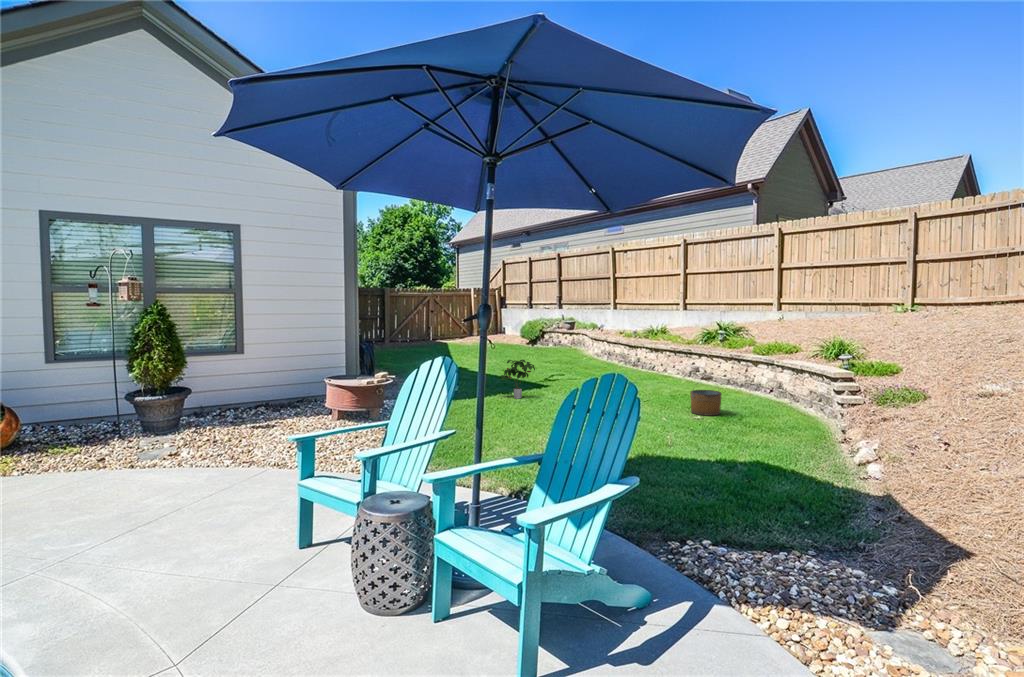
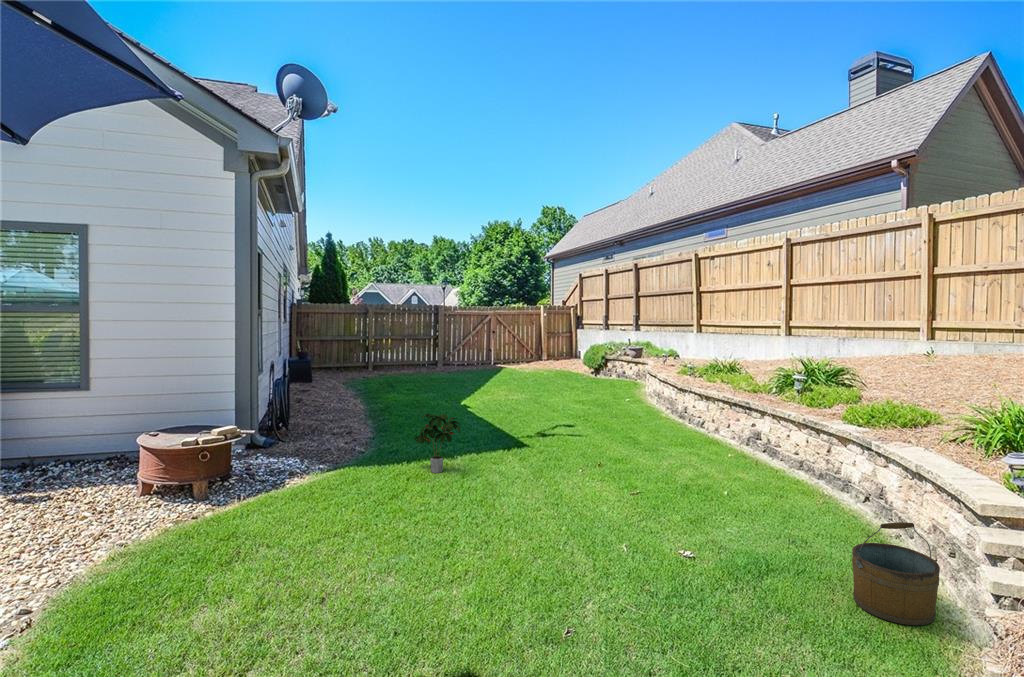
bucket: present [690,377,722,416] -> present [852,522,940,625]

